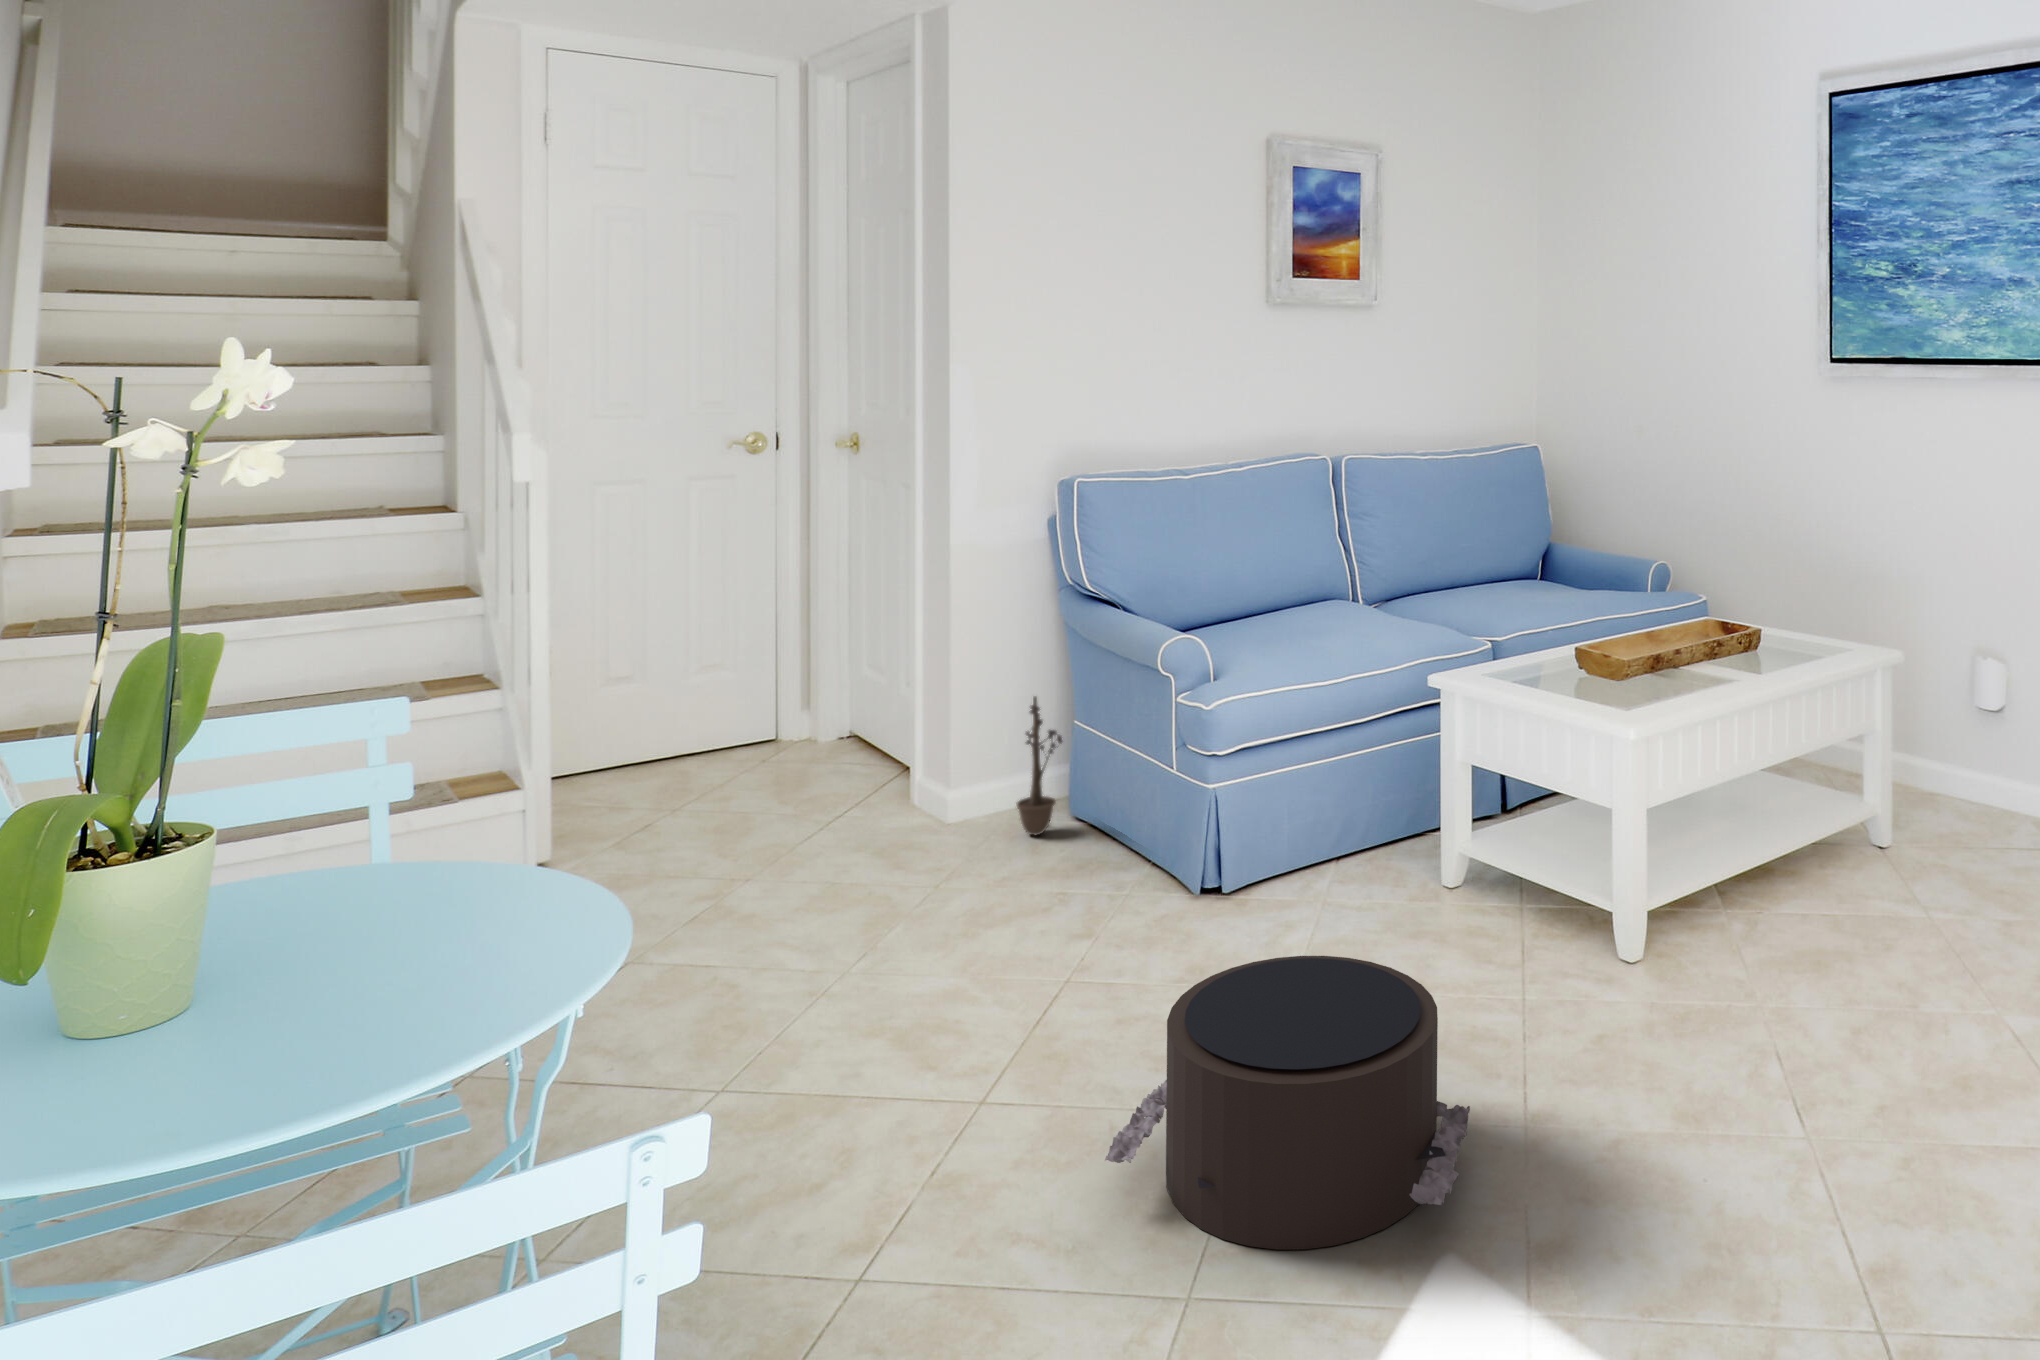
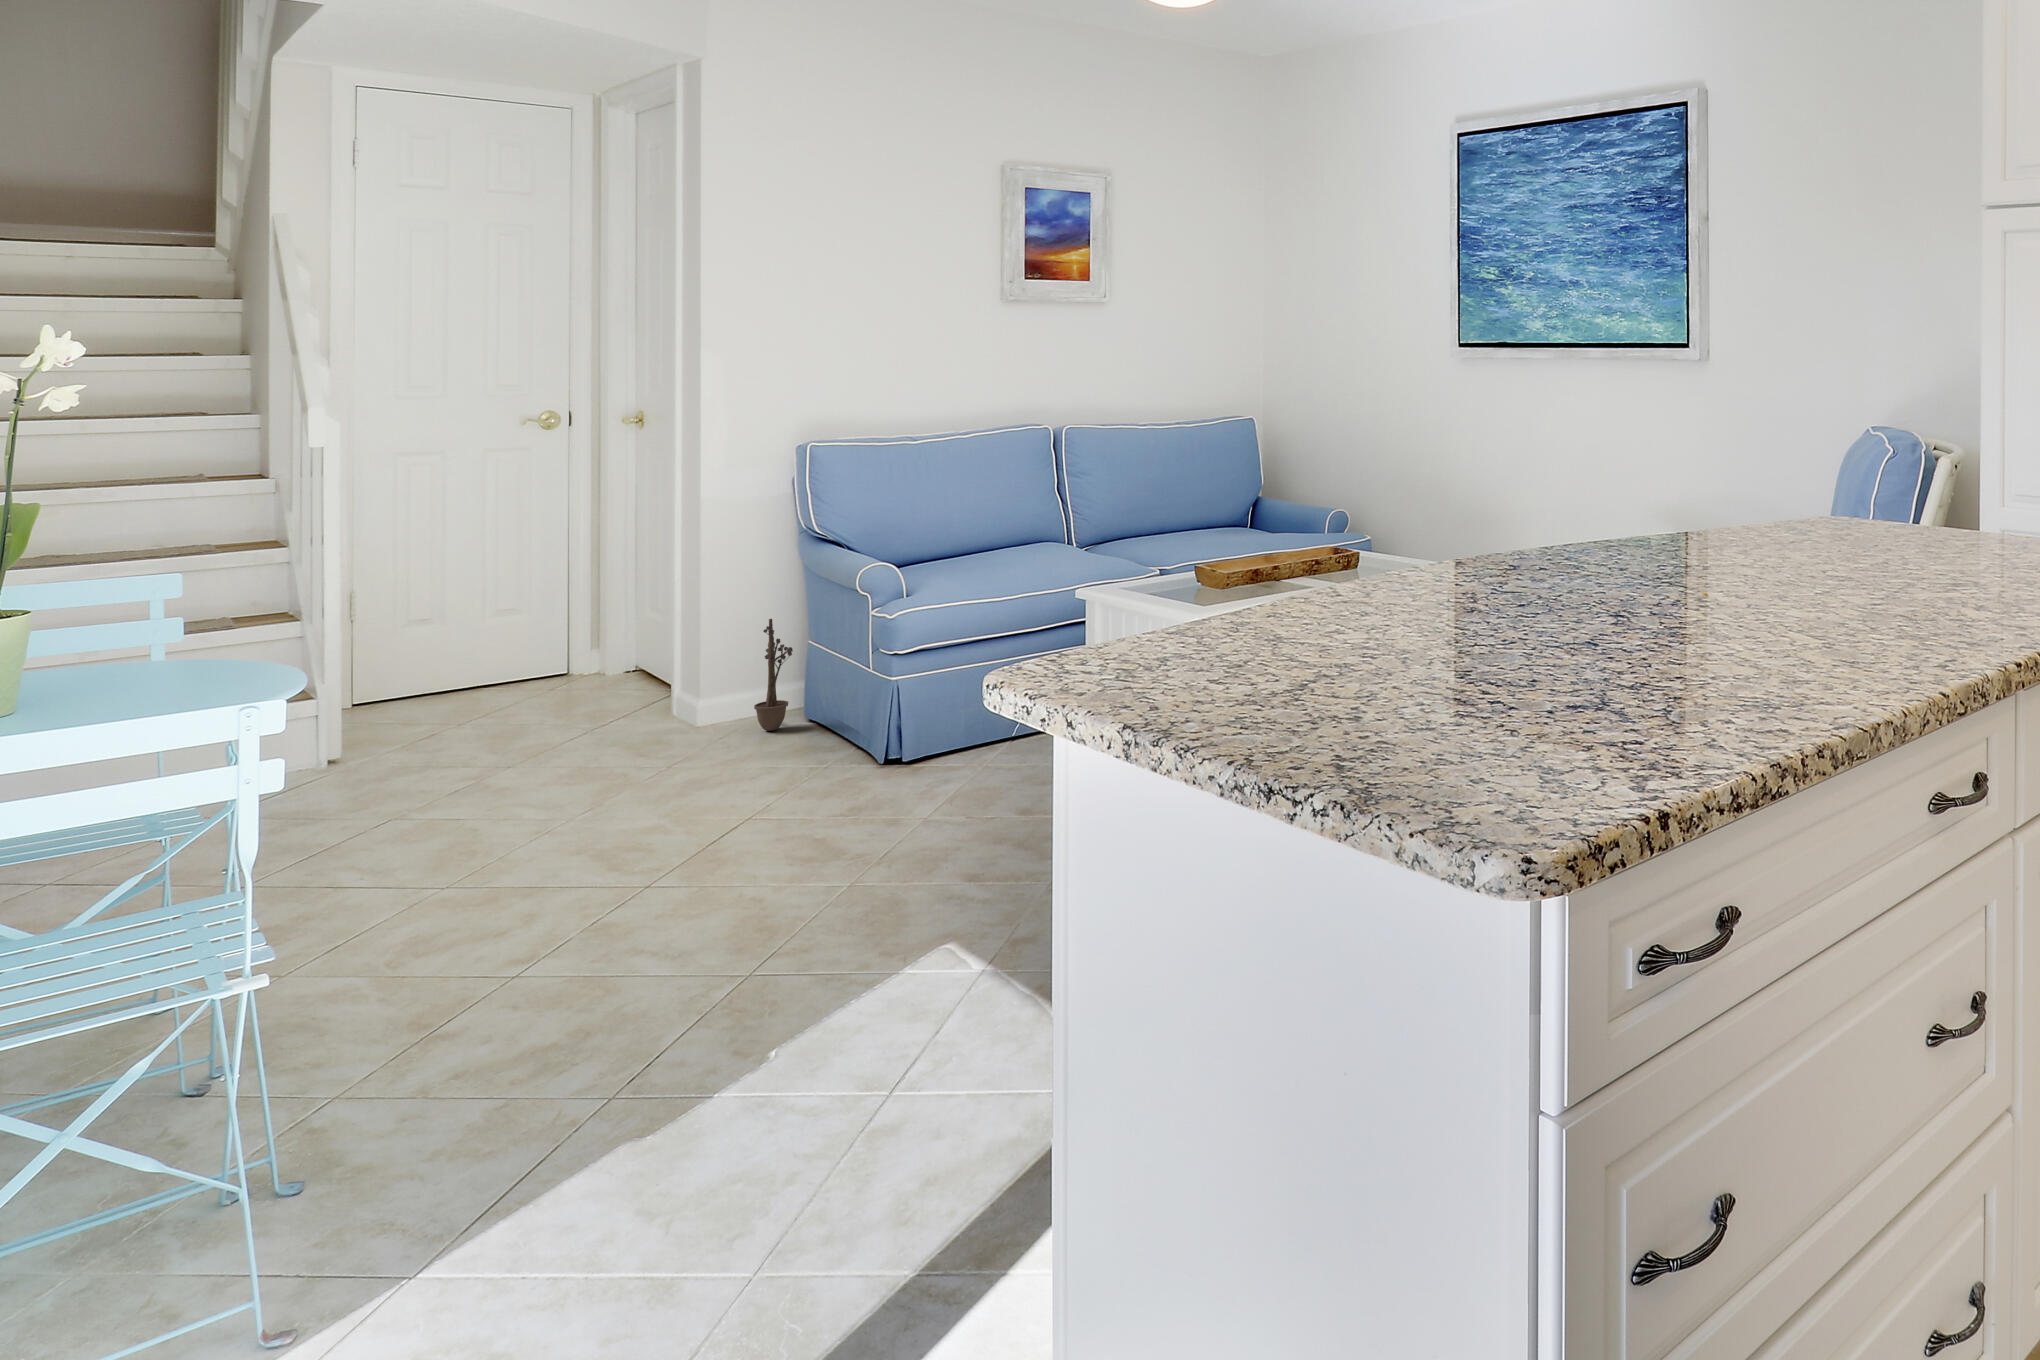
pouf: present [1105,956,1470,1249] -> none [717,772,999,946]

